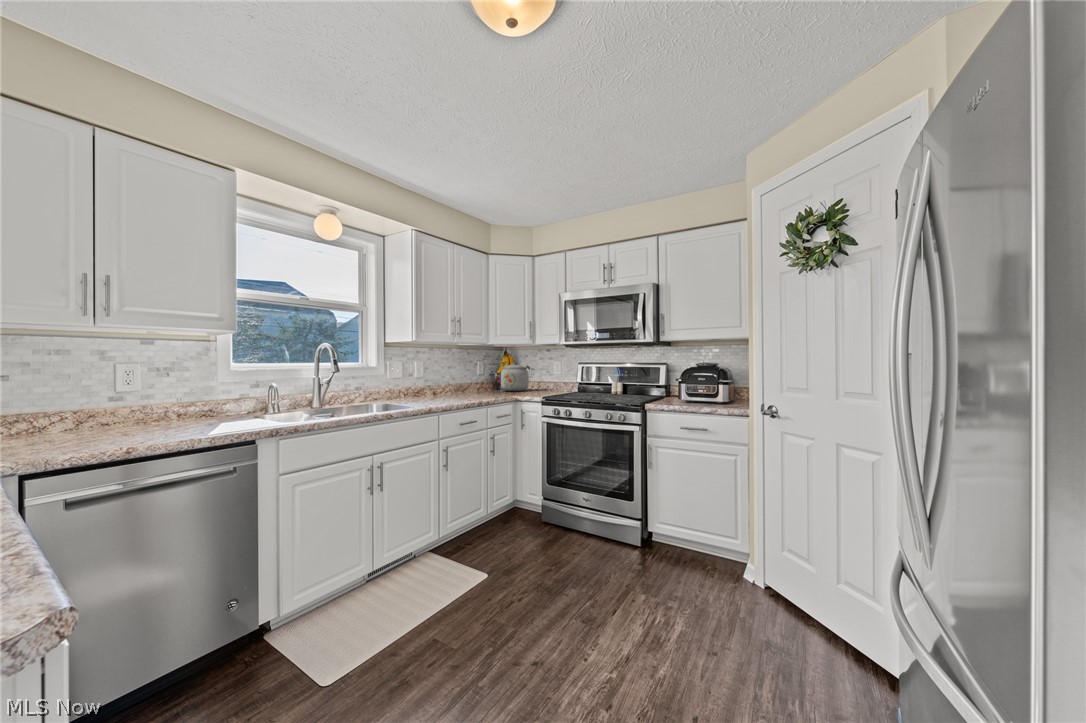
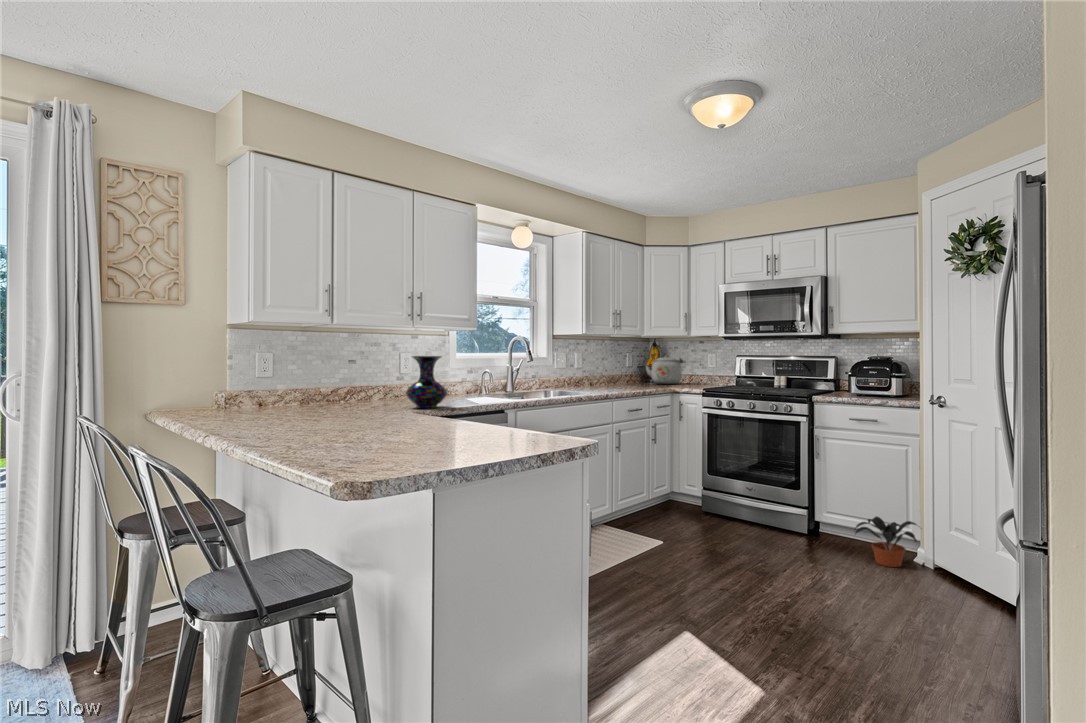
vase: none [25,367,120,451] -> present [406,356,447,408]
potted plant: none [689,534,757,595] -> present [855,517,917,567]

